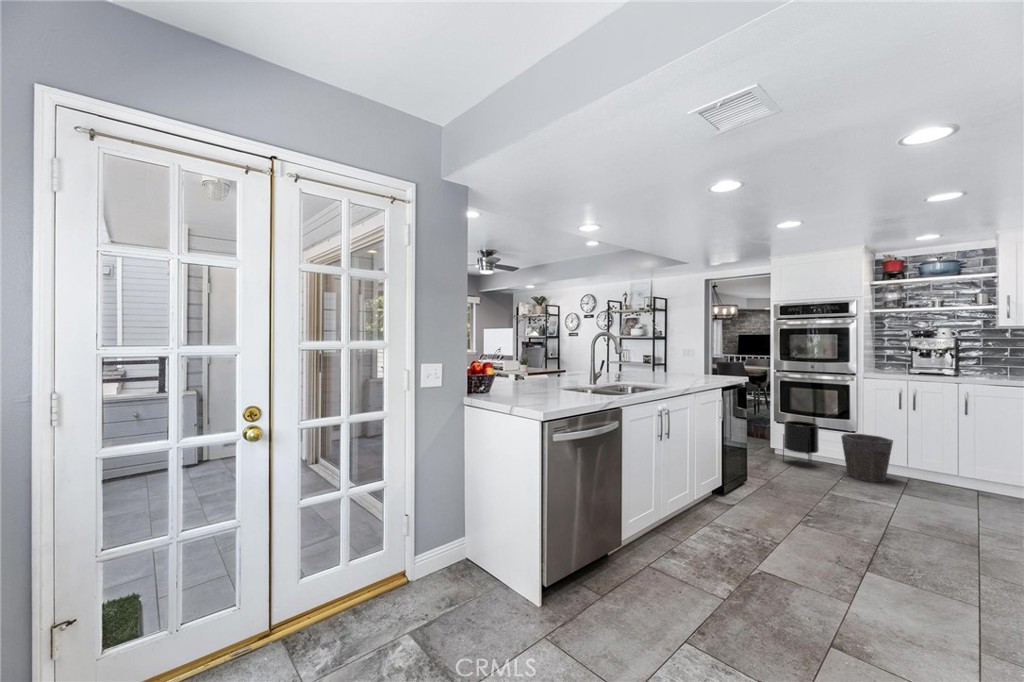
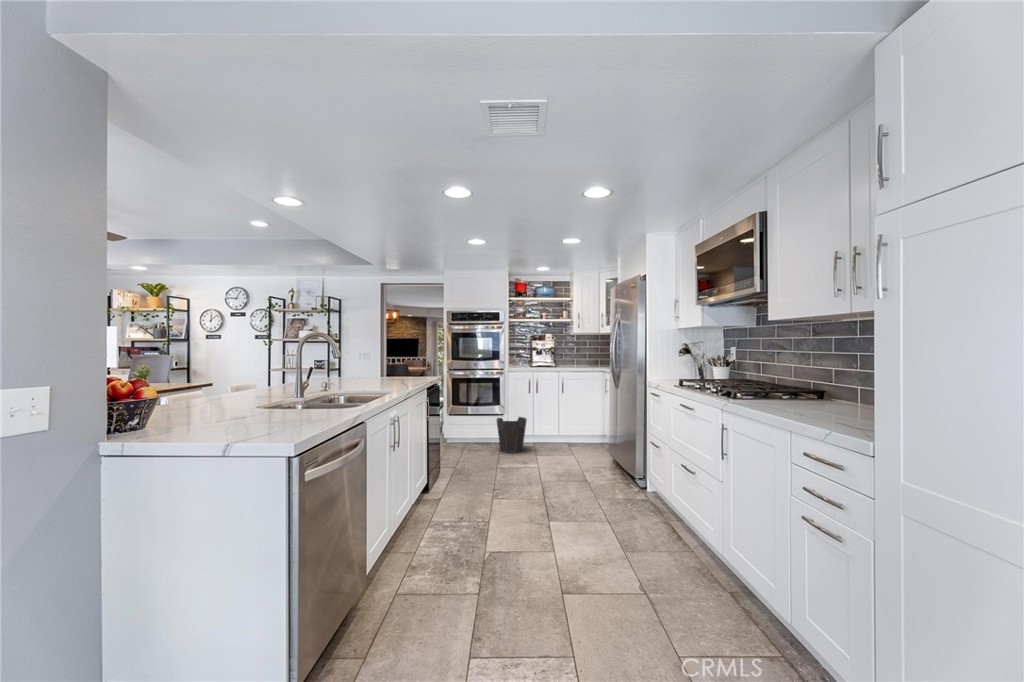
planter: present [783,421,819,468] -> none [455,412,480,451]

